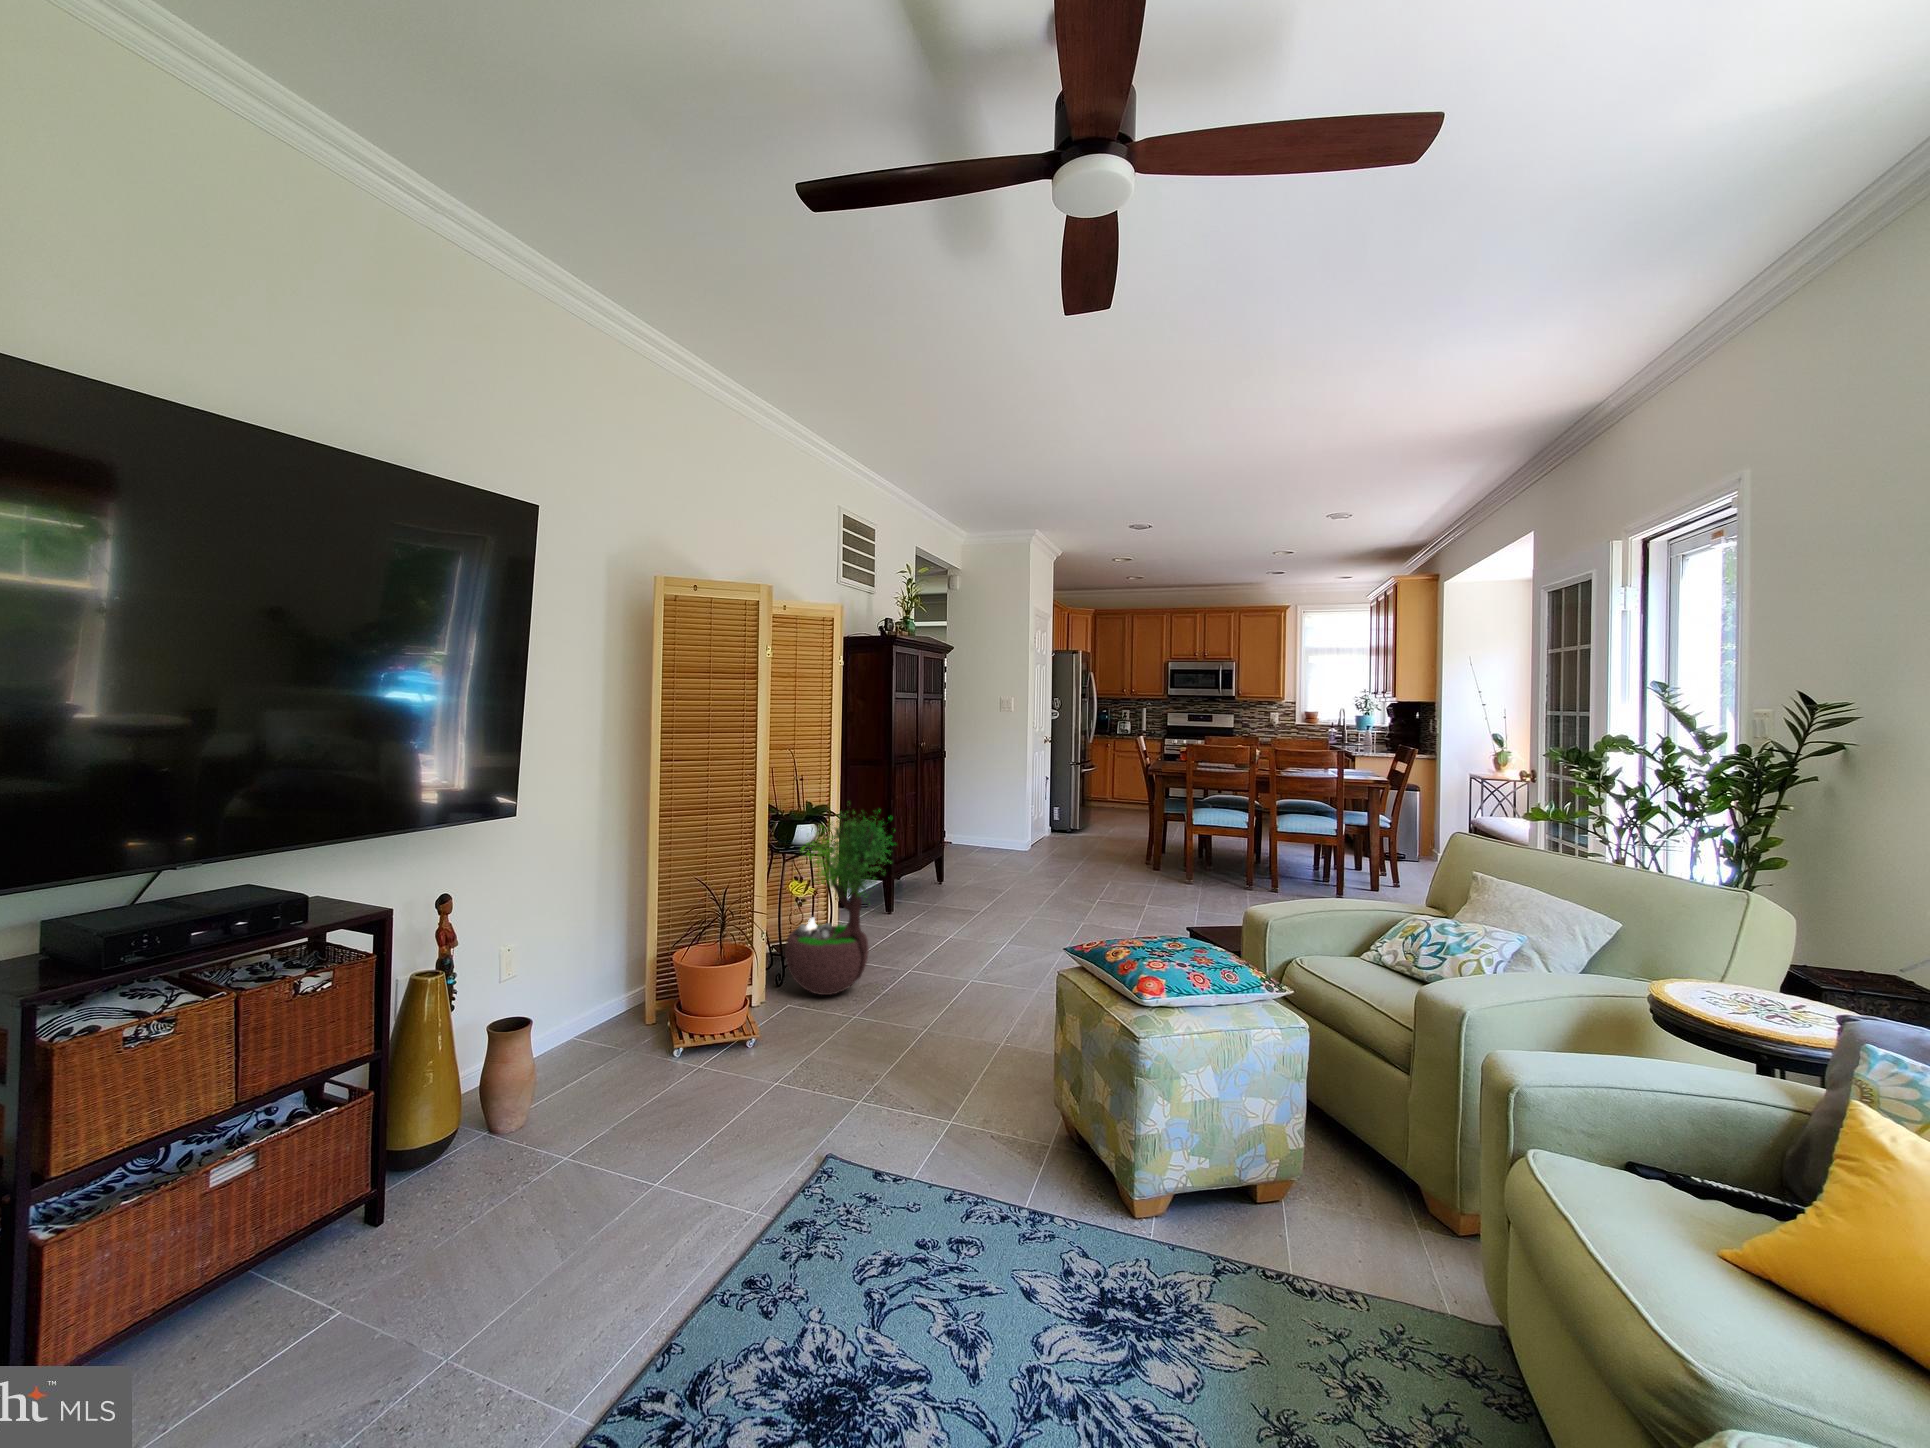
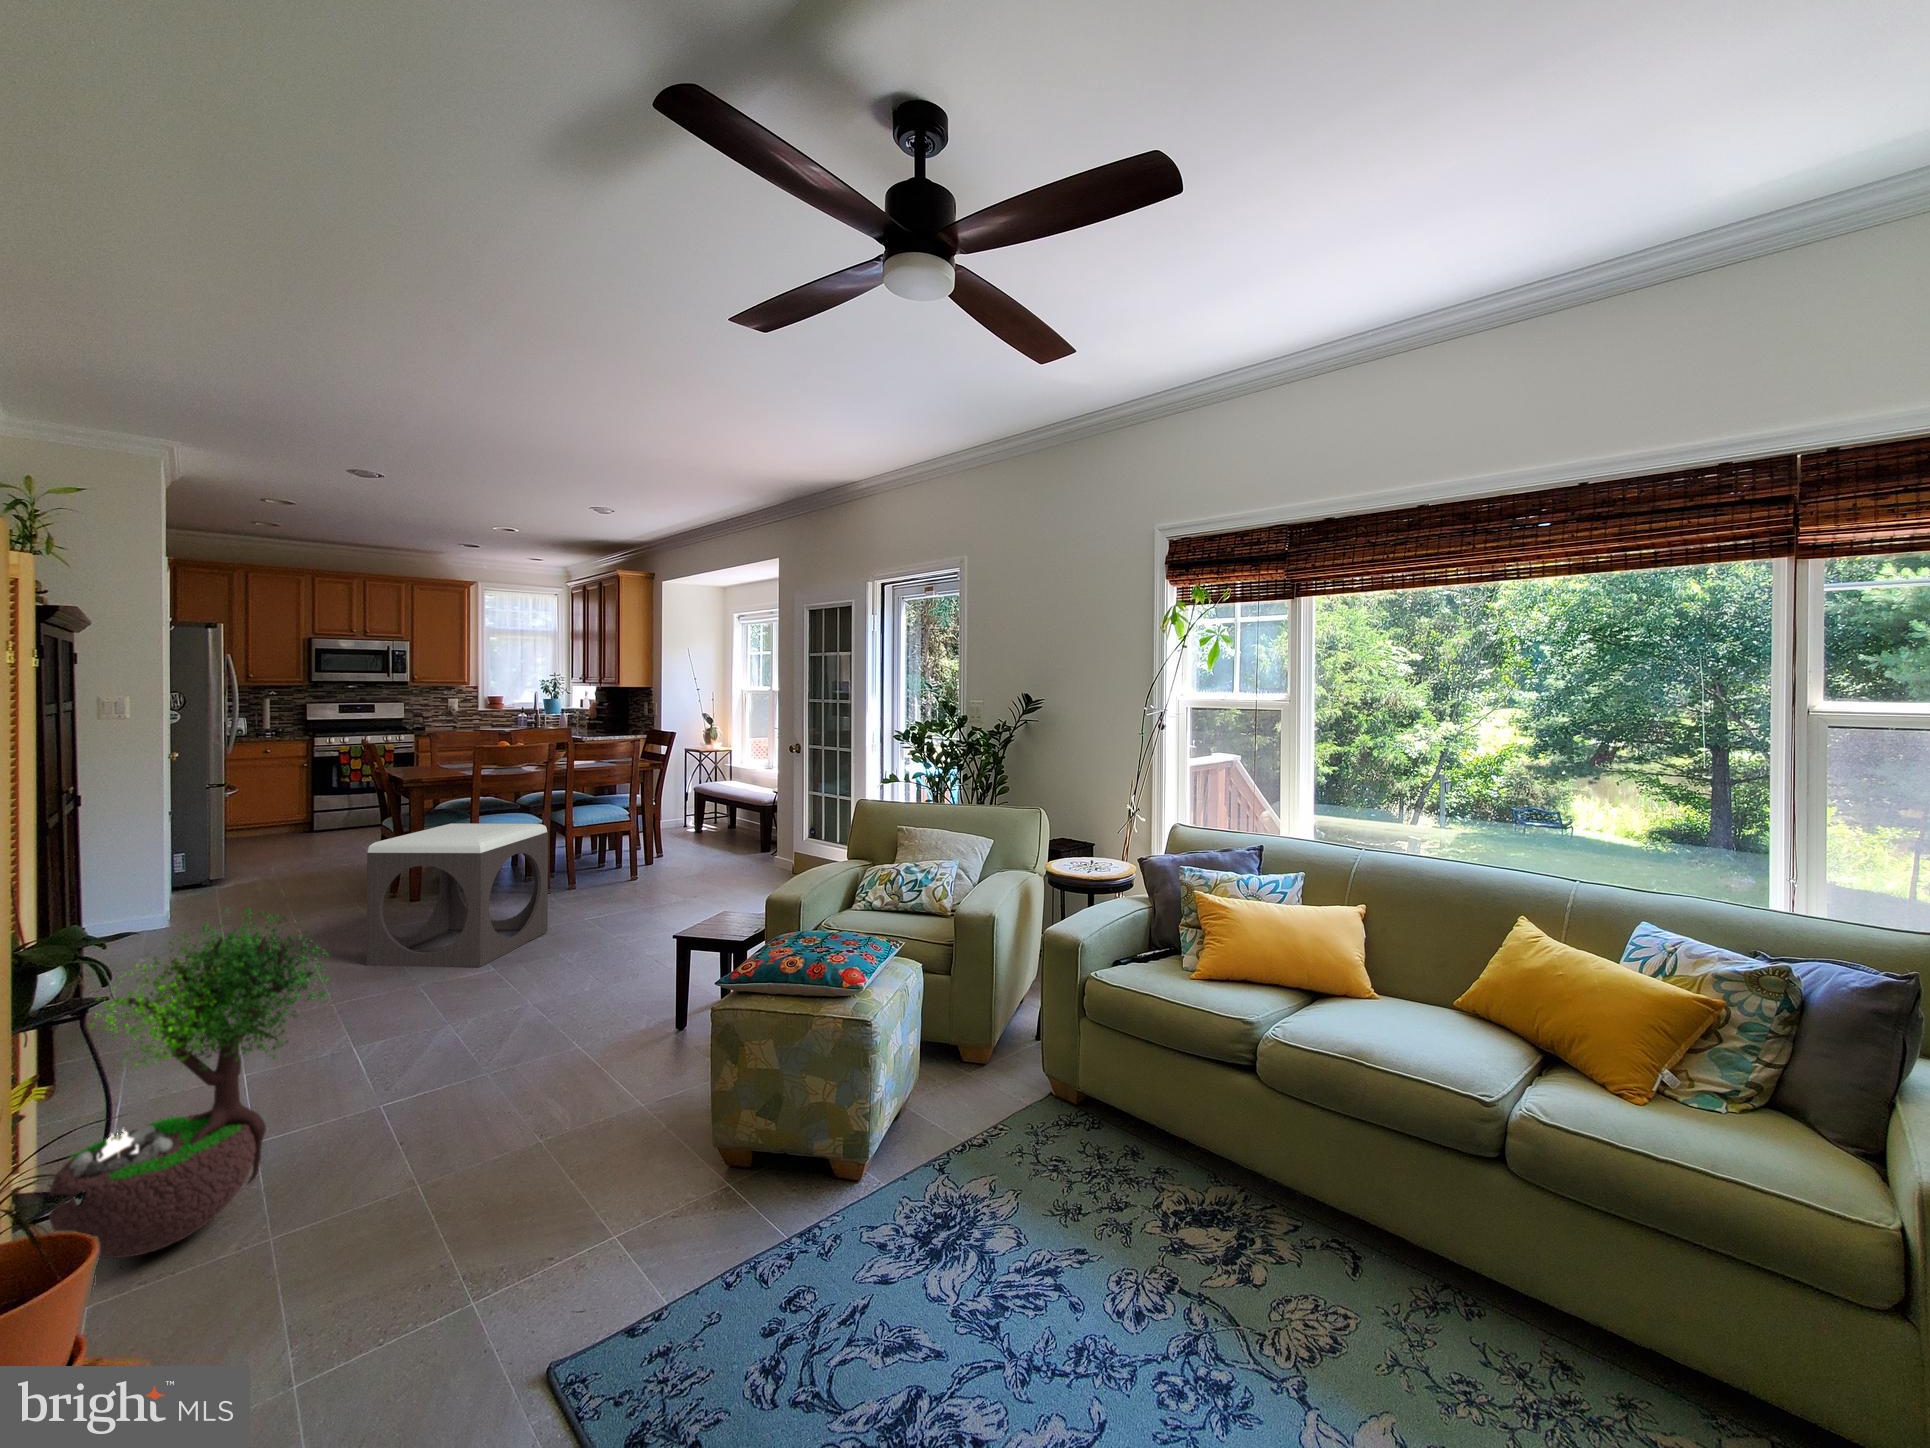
footstool: none [1074,805,1208,926] -> present [366,824,548,967]

